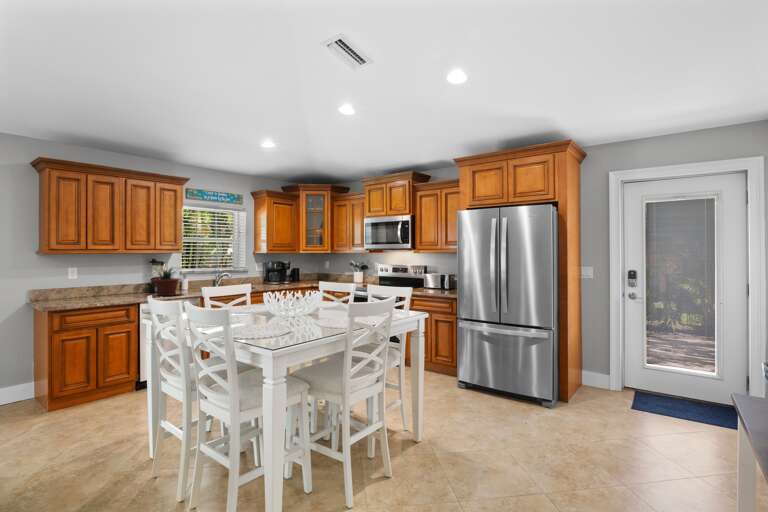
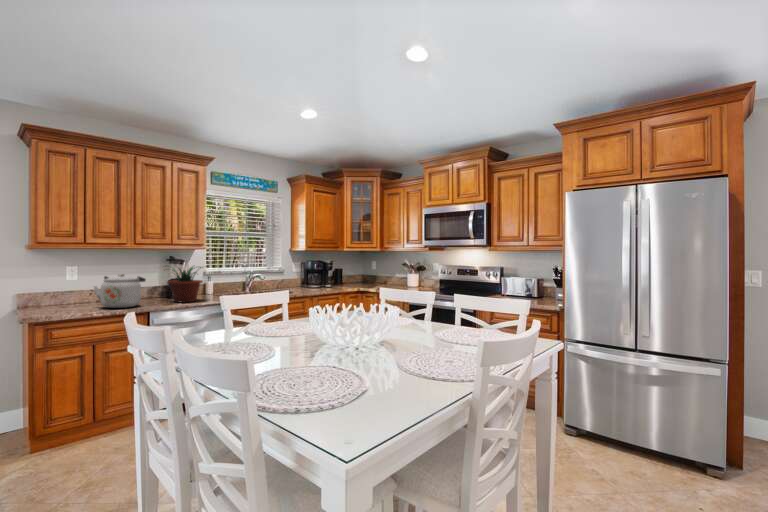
kettle: none [94,273,135,300] -> present [94,274,146,308]

